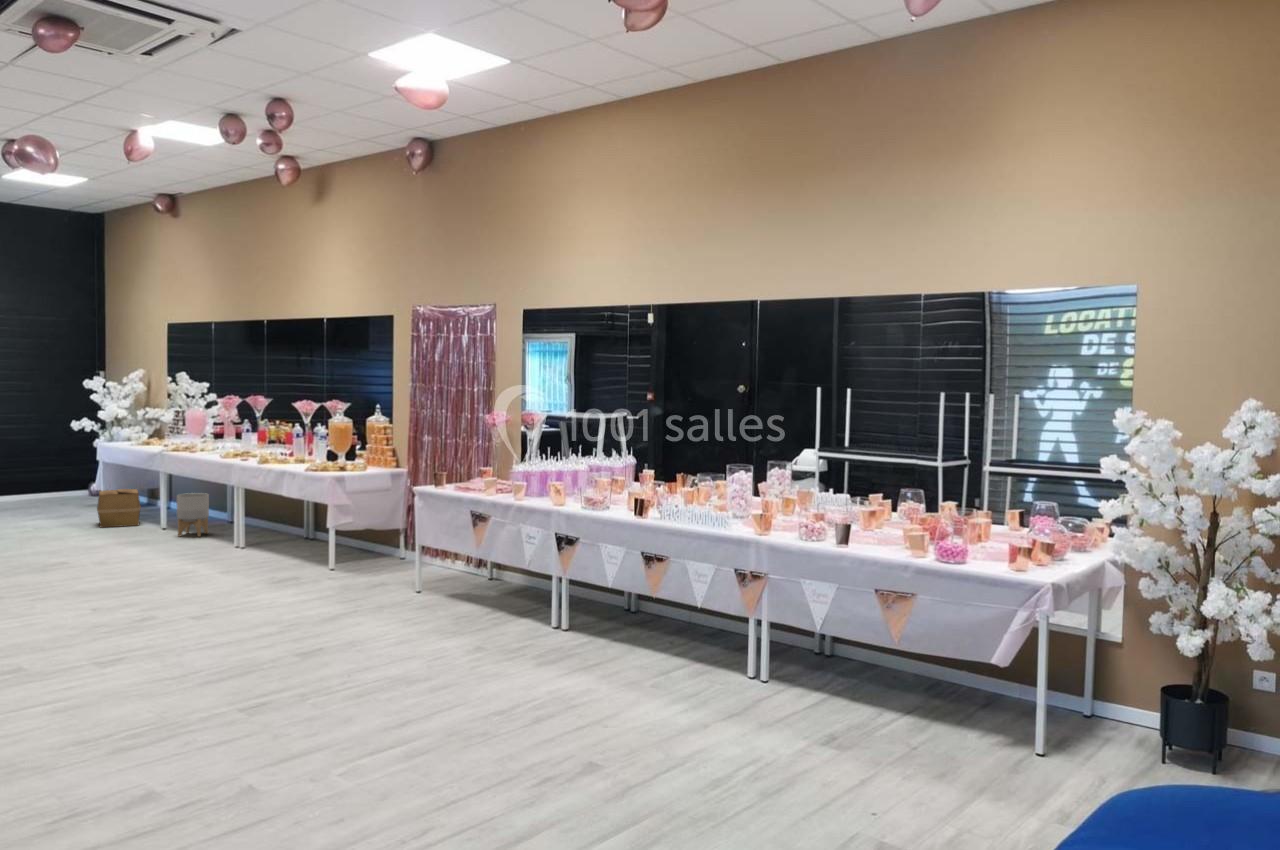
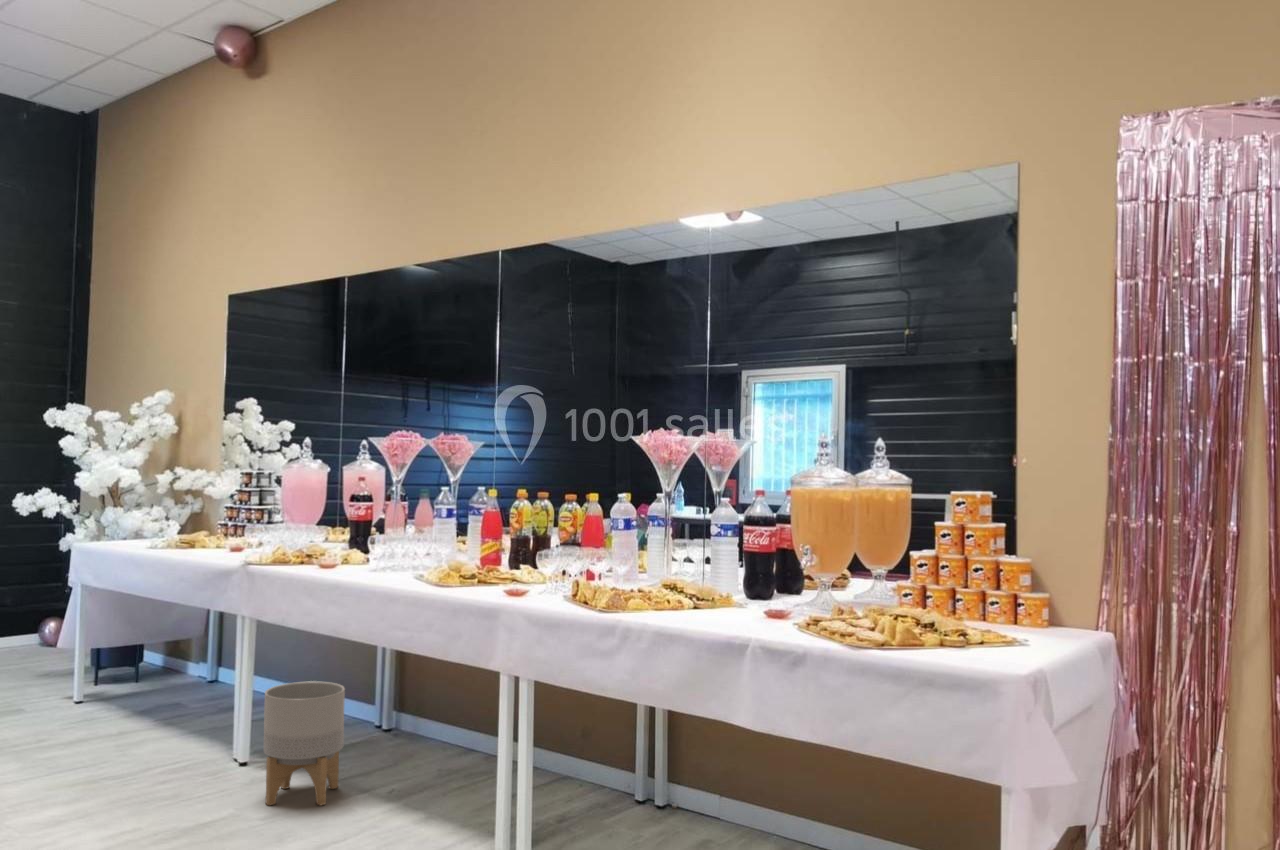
cardboard box: present [97,489,141,528] -> none [59,656,164,762]

